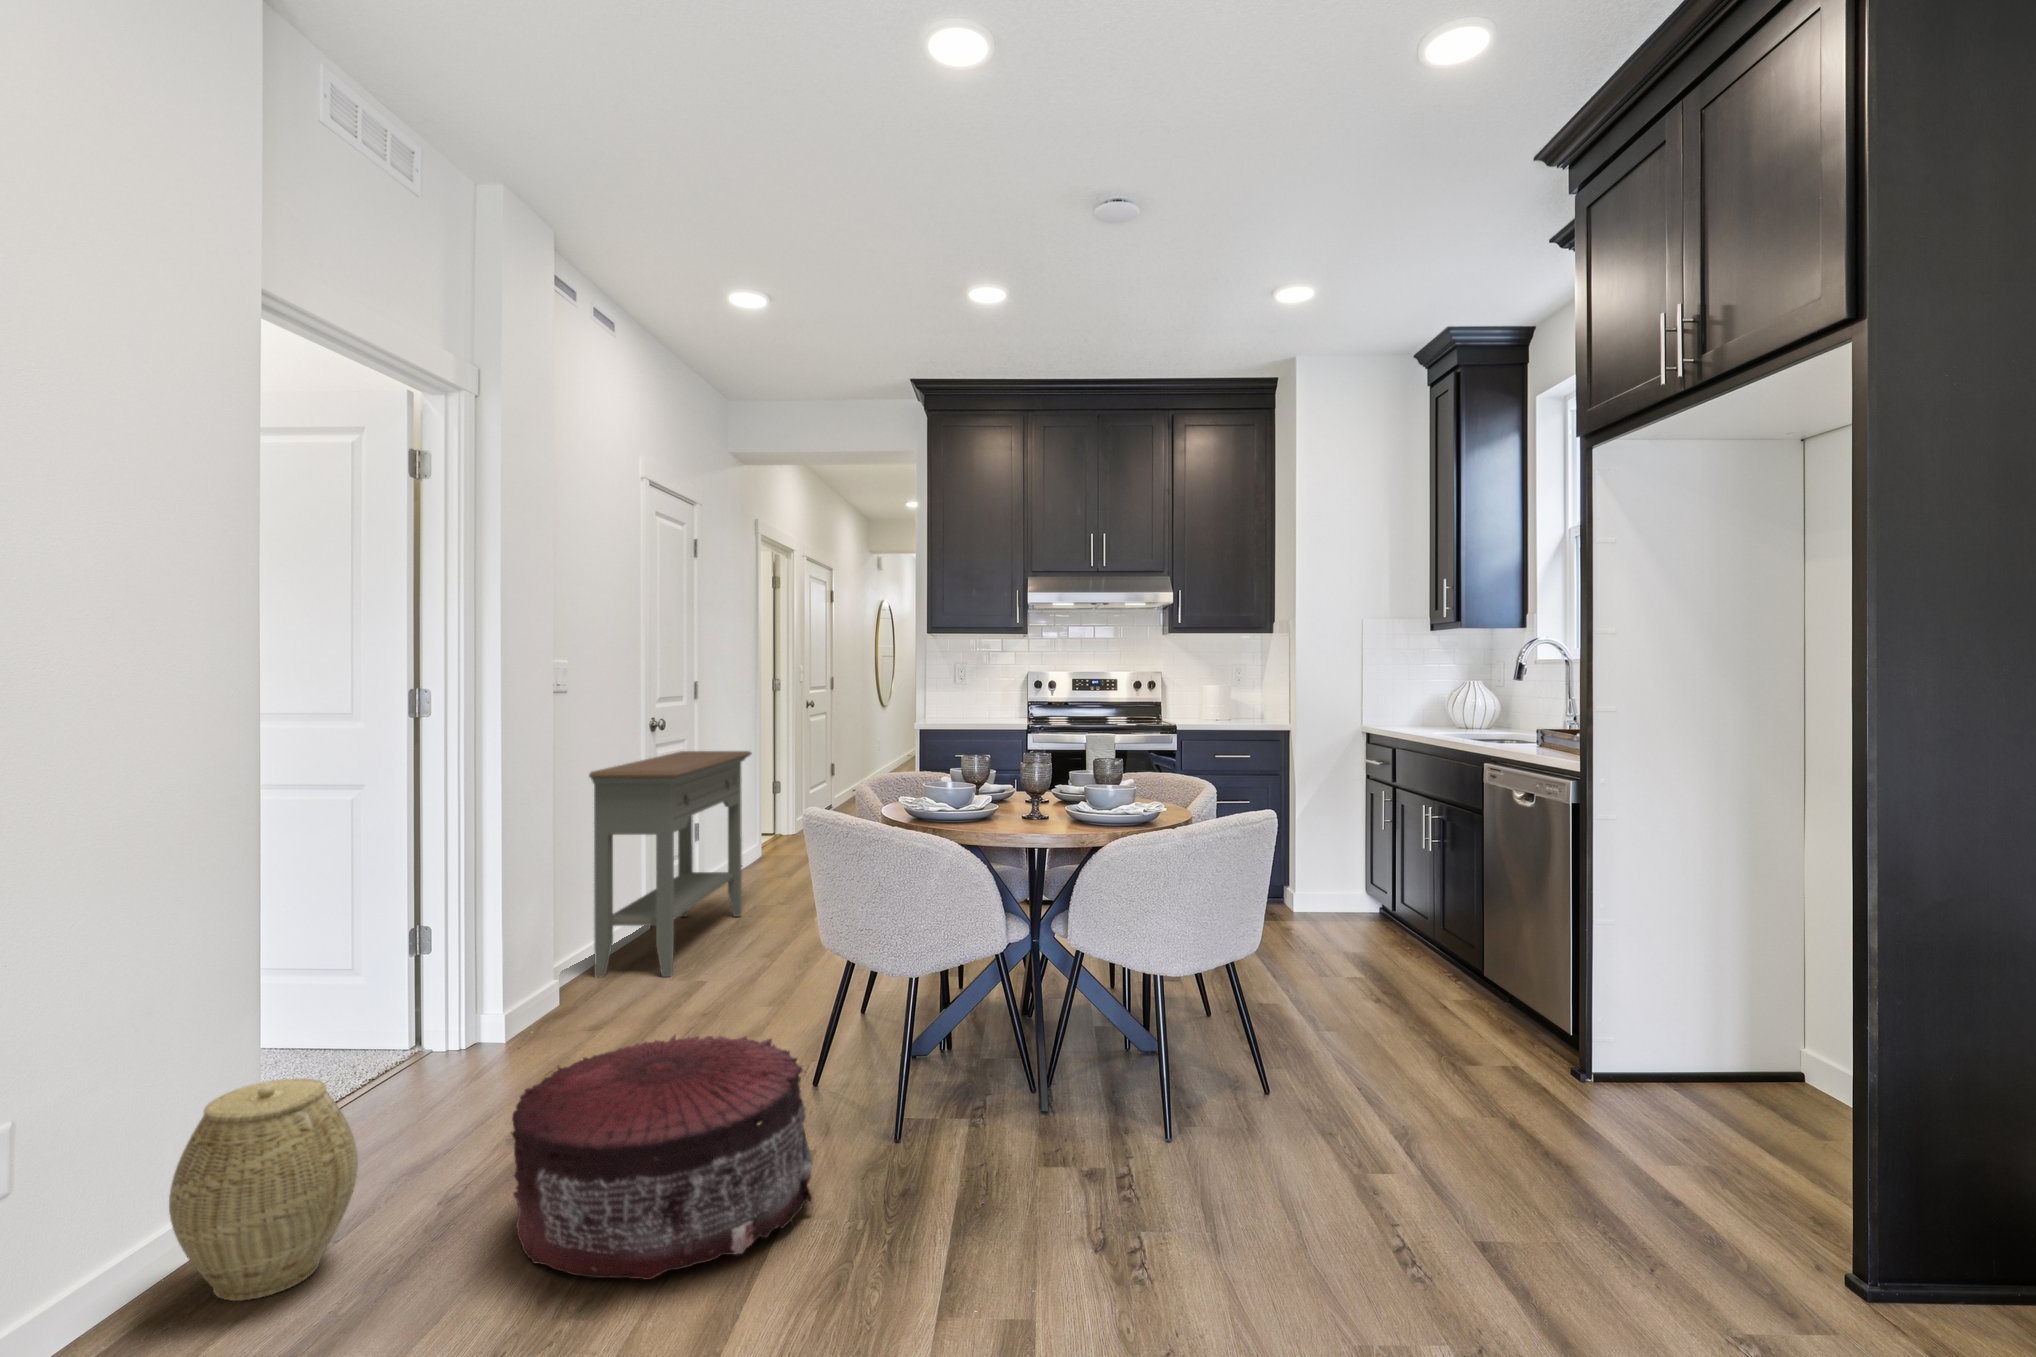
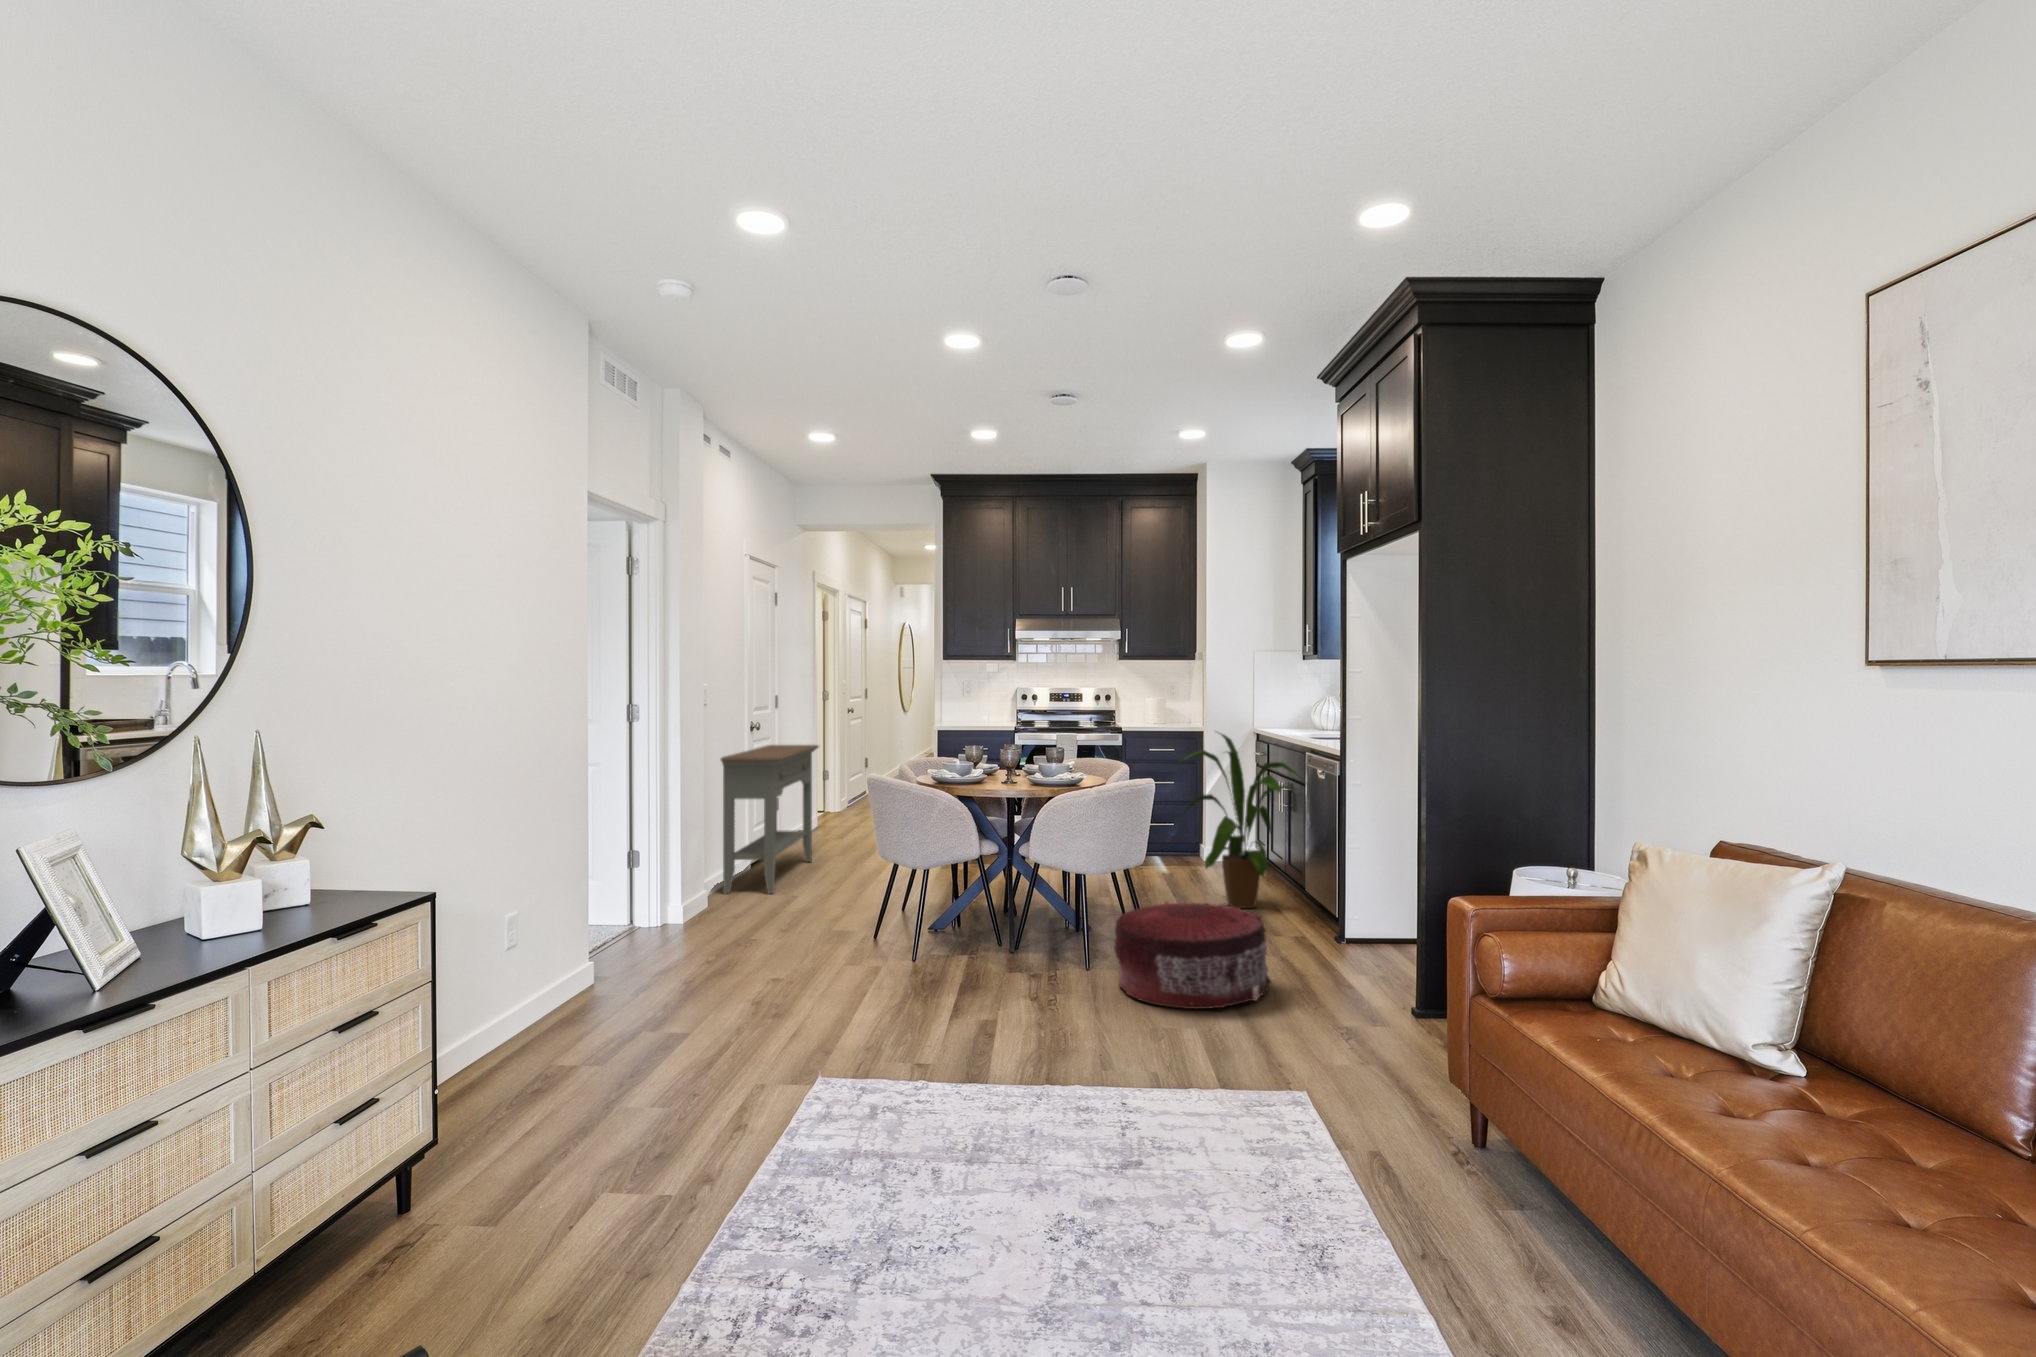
house plant: none [1283,730,1495,1004] -> present [1180,734,1304,908]
pouf: present [512,1034,812,1280] -> present [1114,902,1271,1009]
woven basket: present [169,1079,358,1301] -> none [567,910,652,1014]

